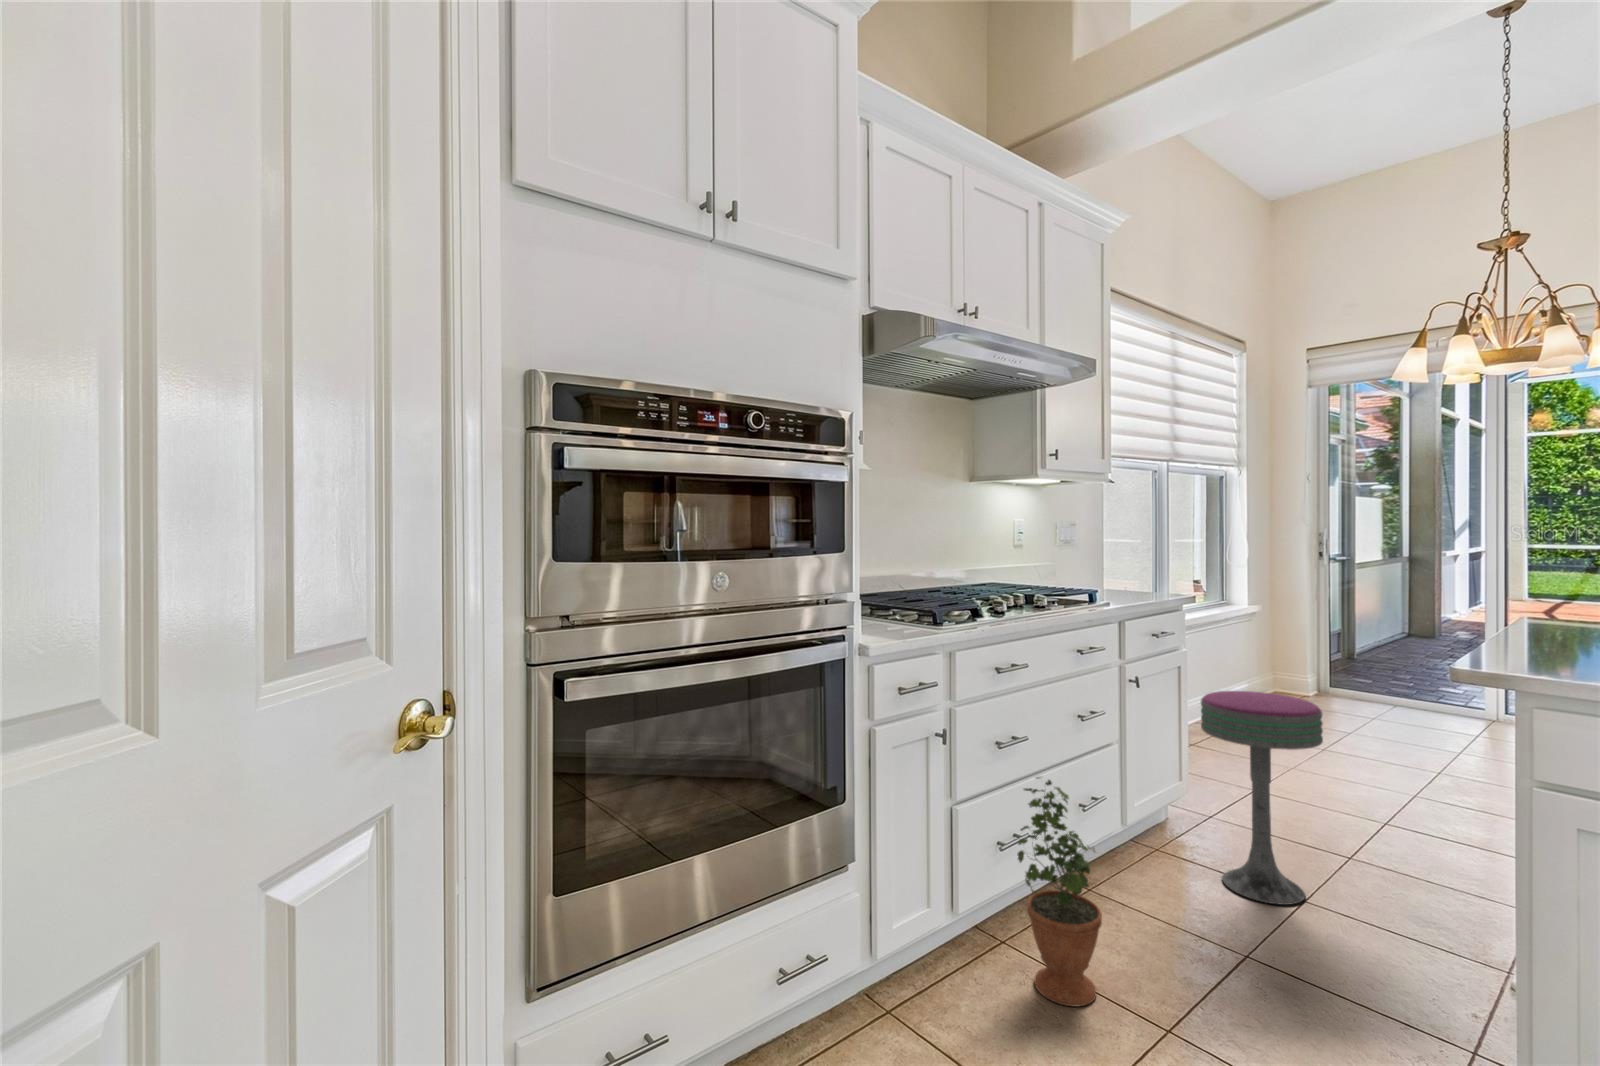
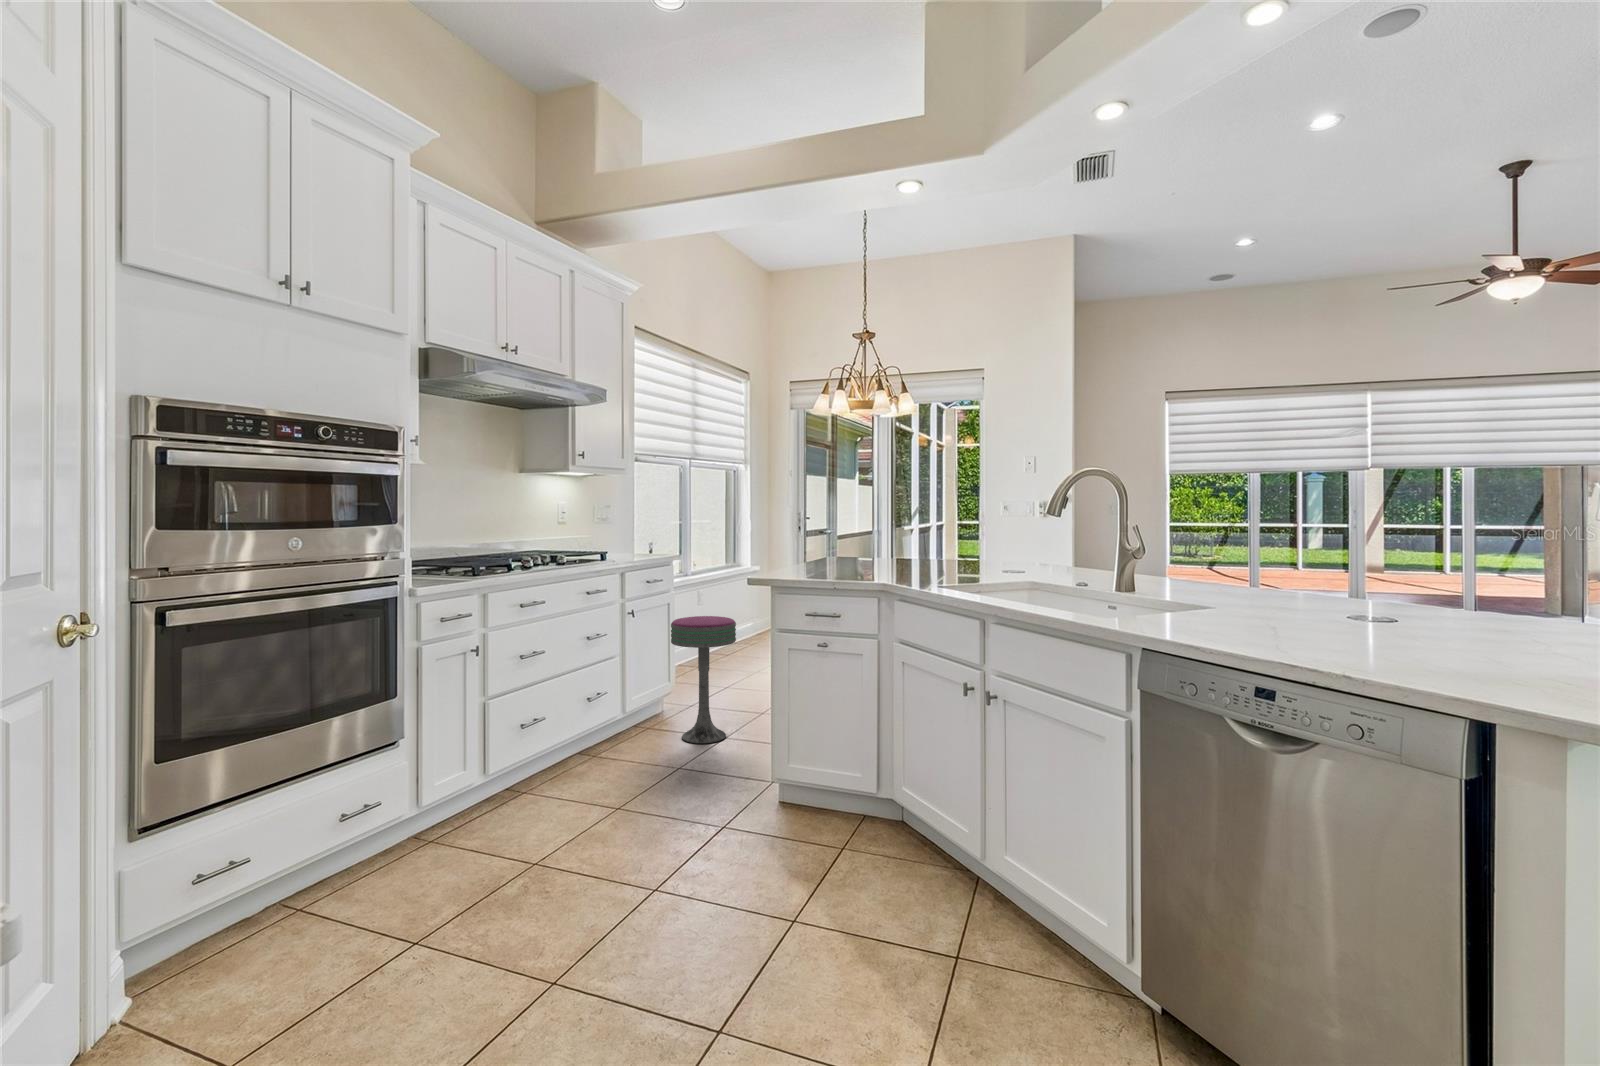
potted plant: present [1017,777,1102,1006] -> none [528,673,583,811]

